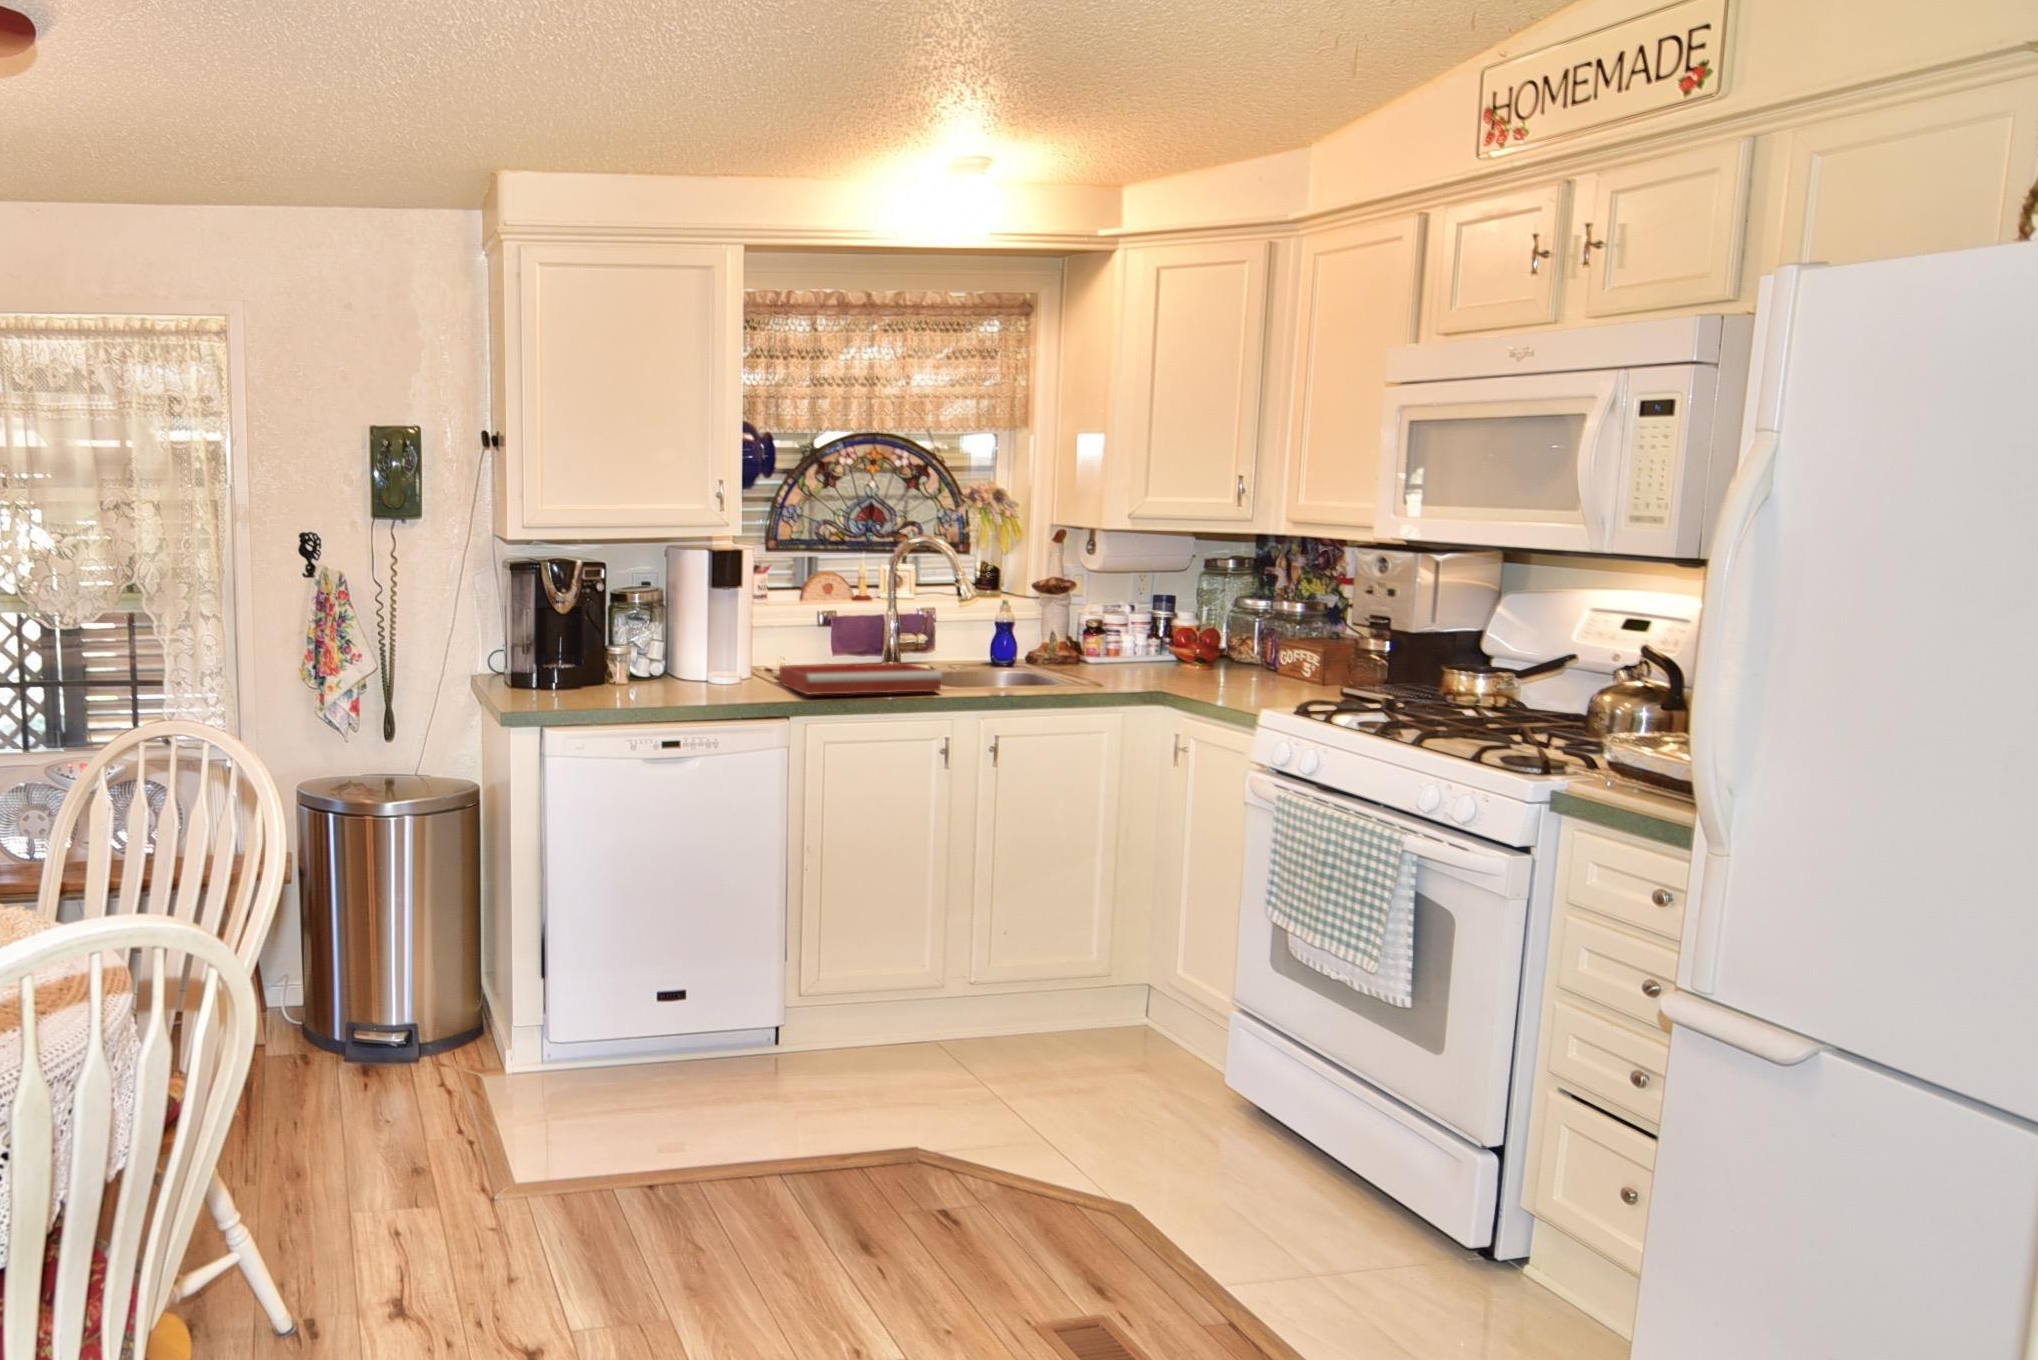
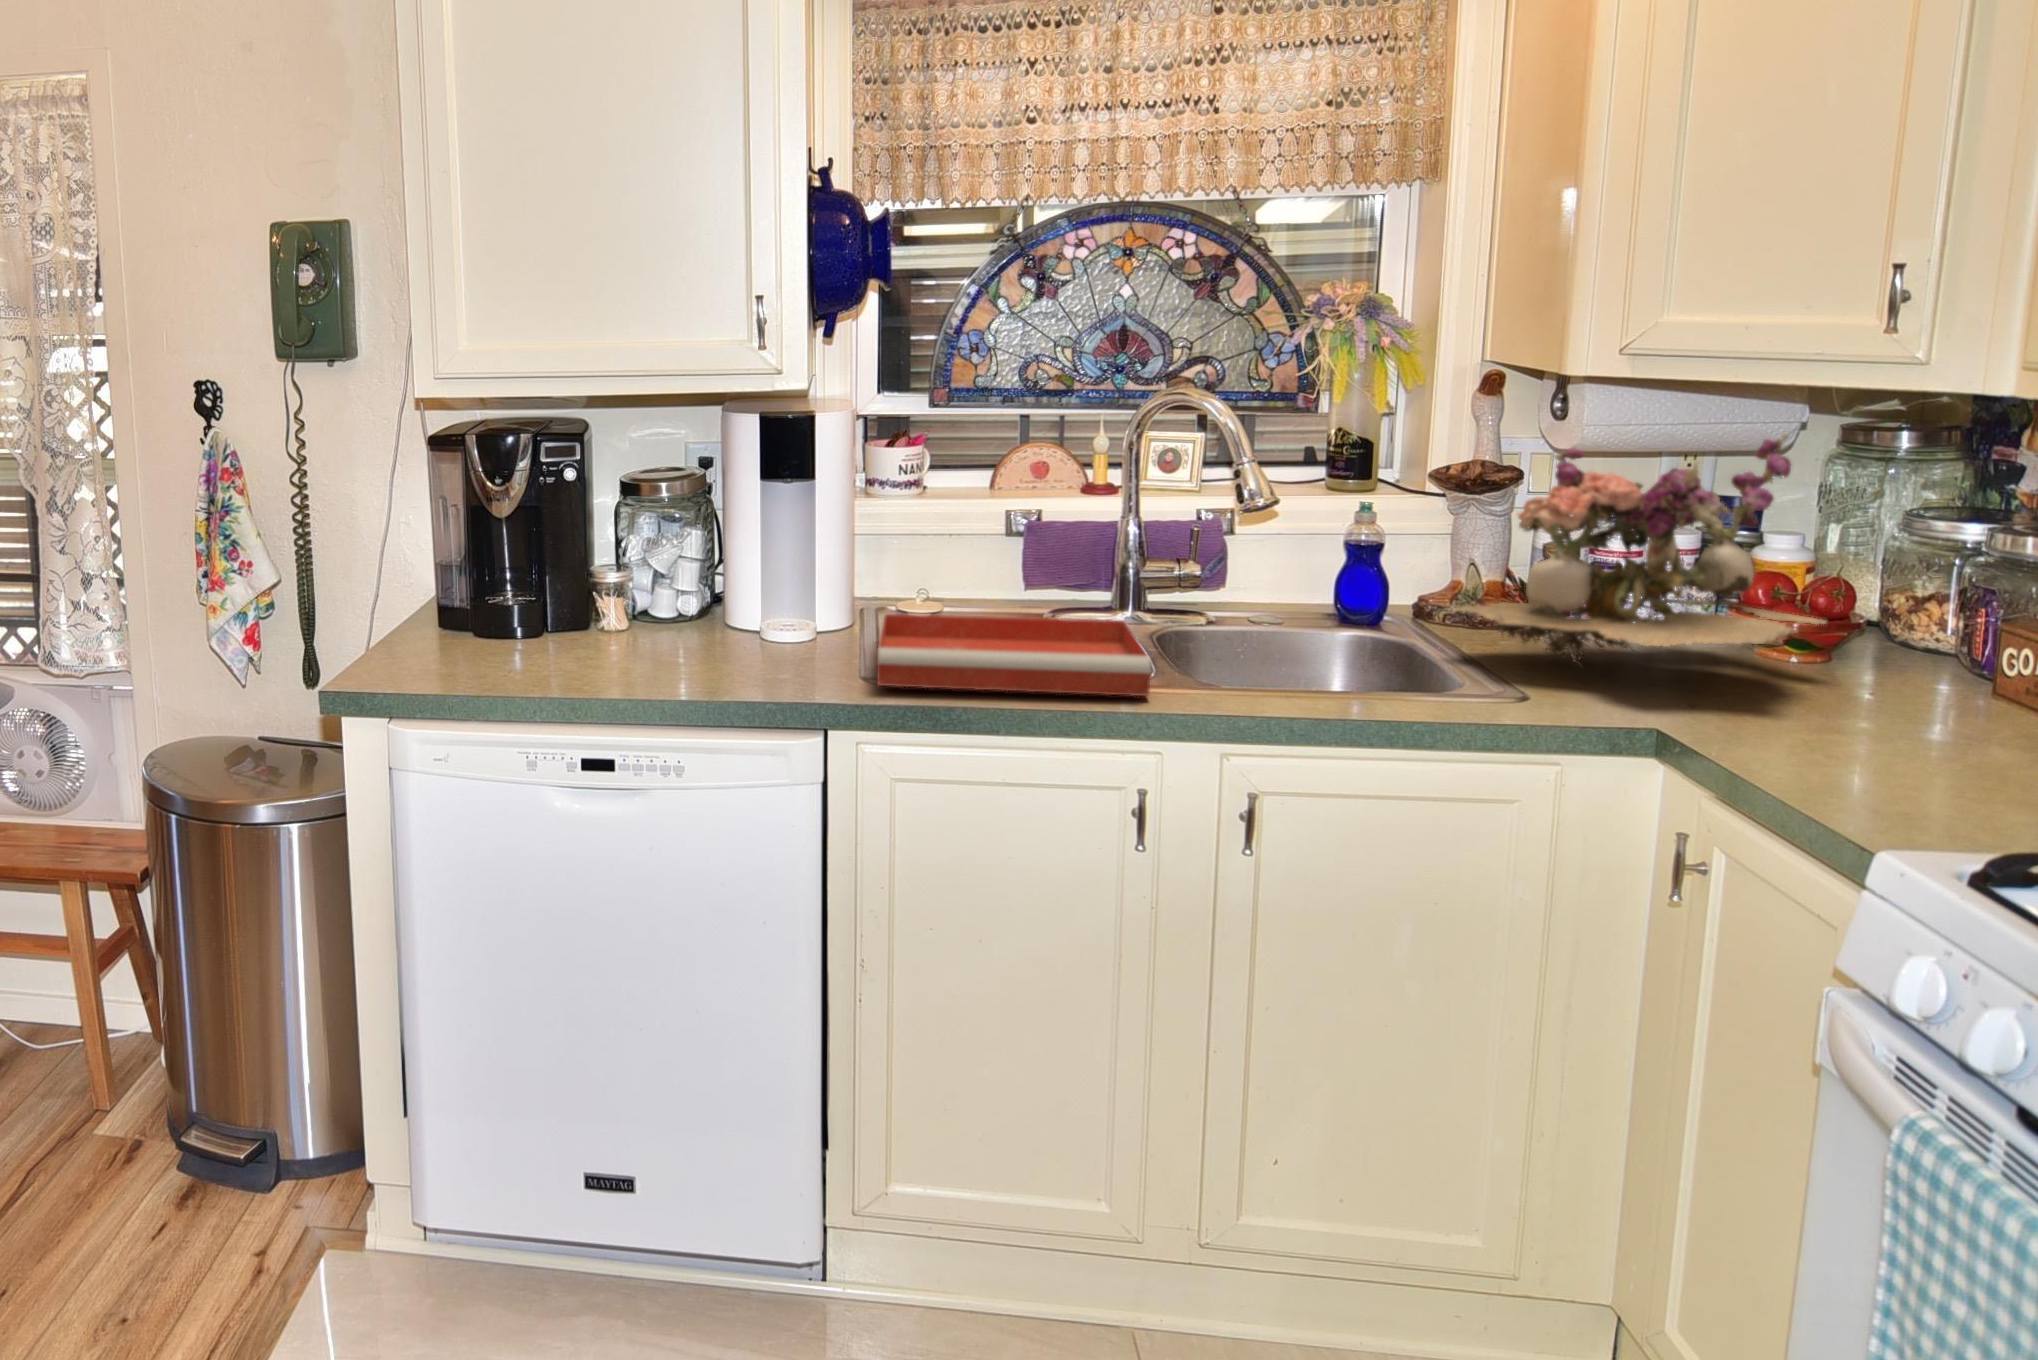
flower arrangement: none [1059,556,1214,673] -> present [1454,433,1826,663]

